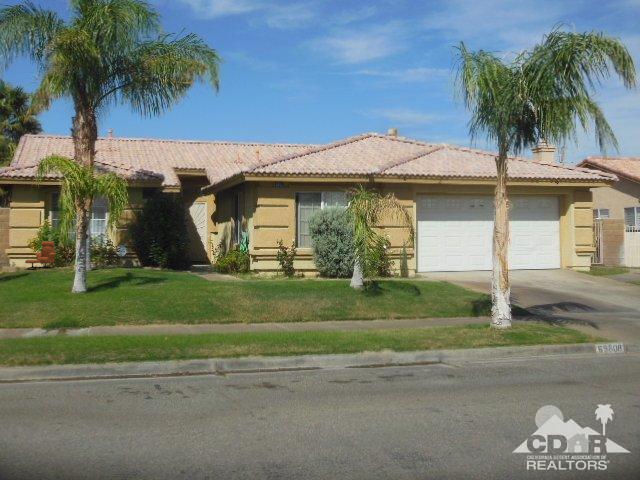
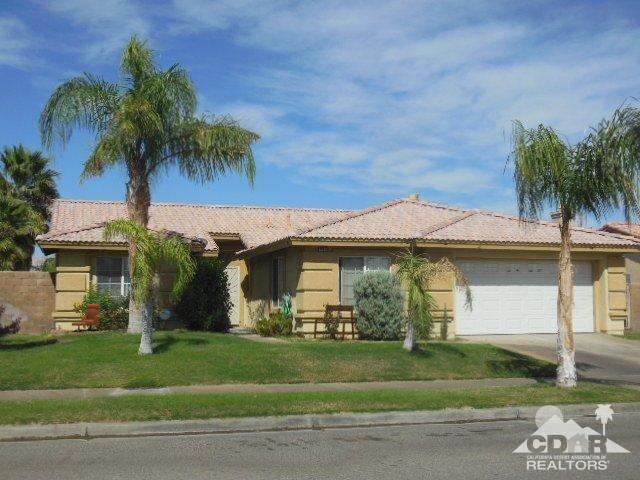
bench: none [268,241,309,278] -> present [314,305,355,340]

